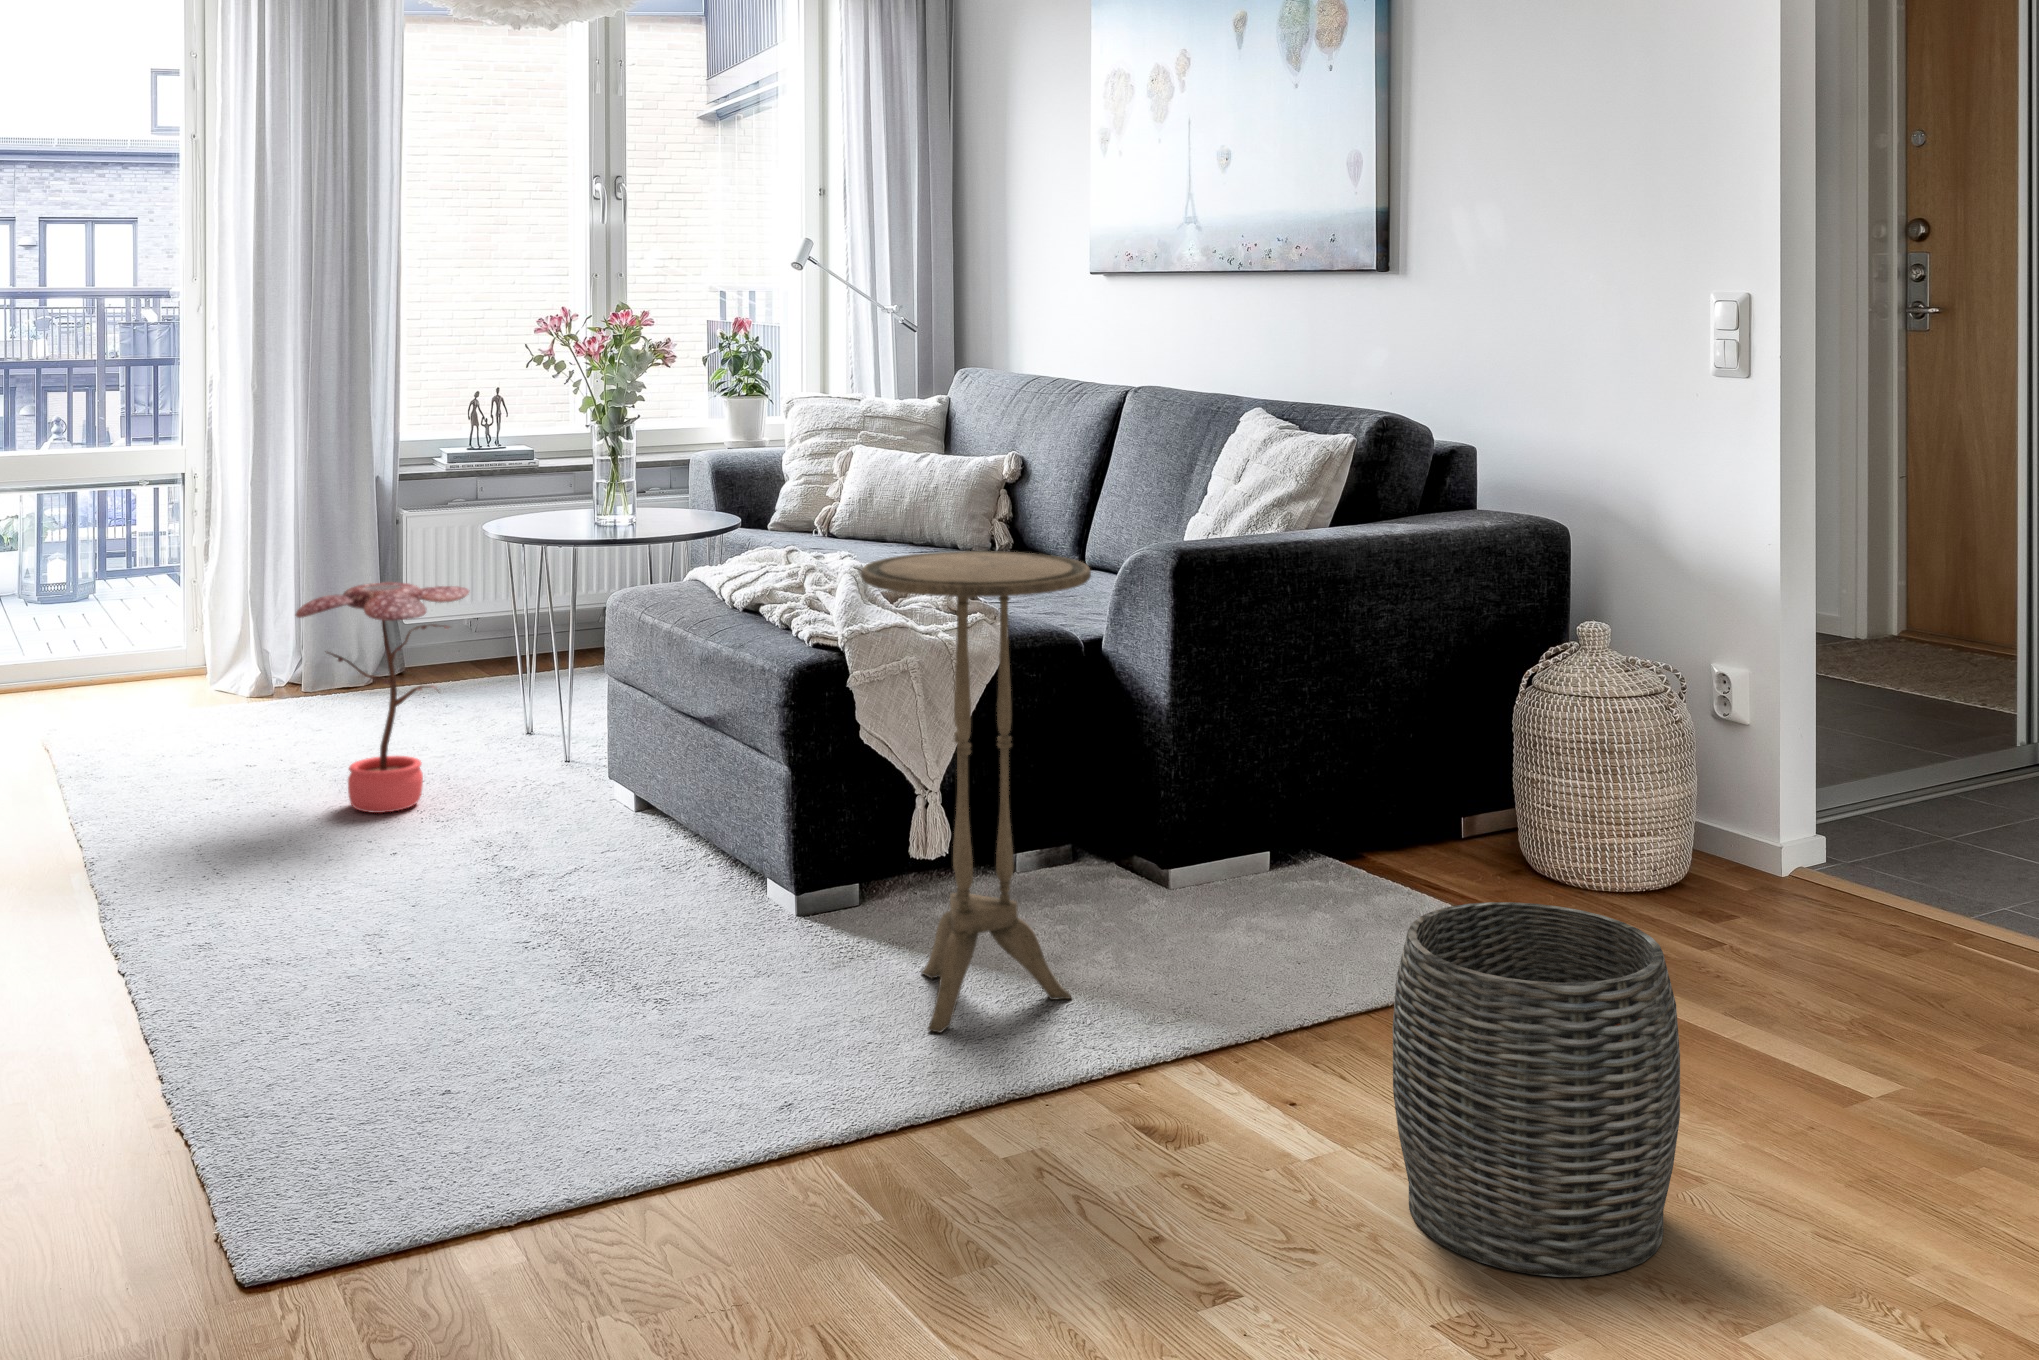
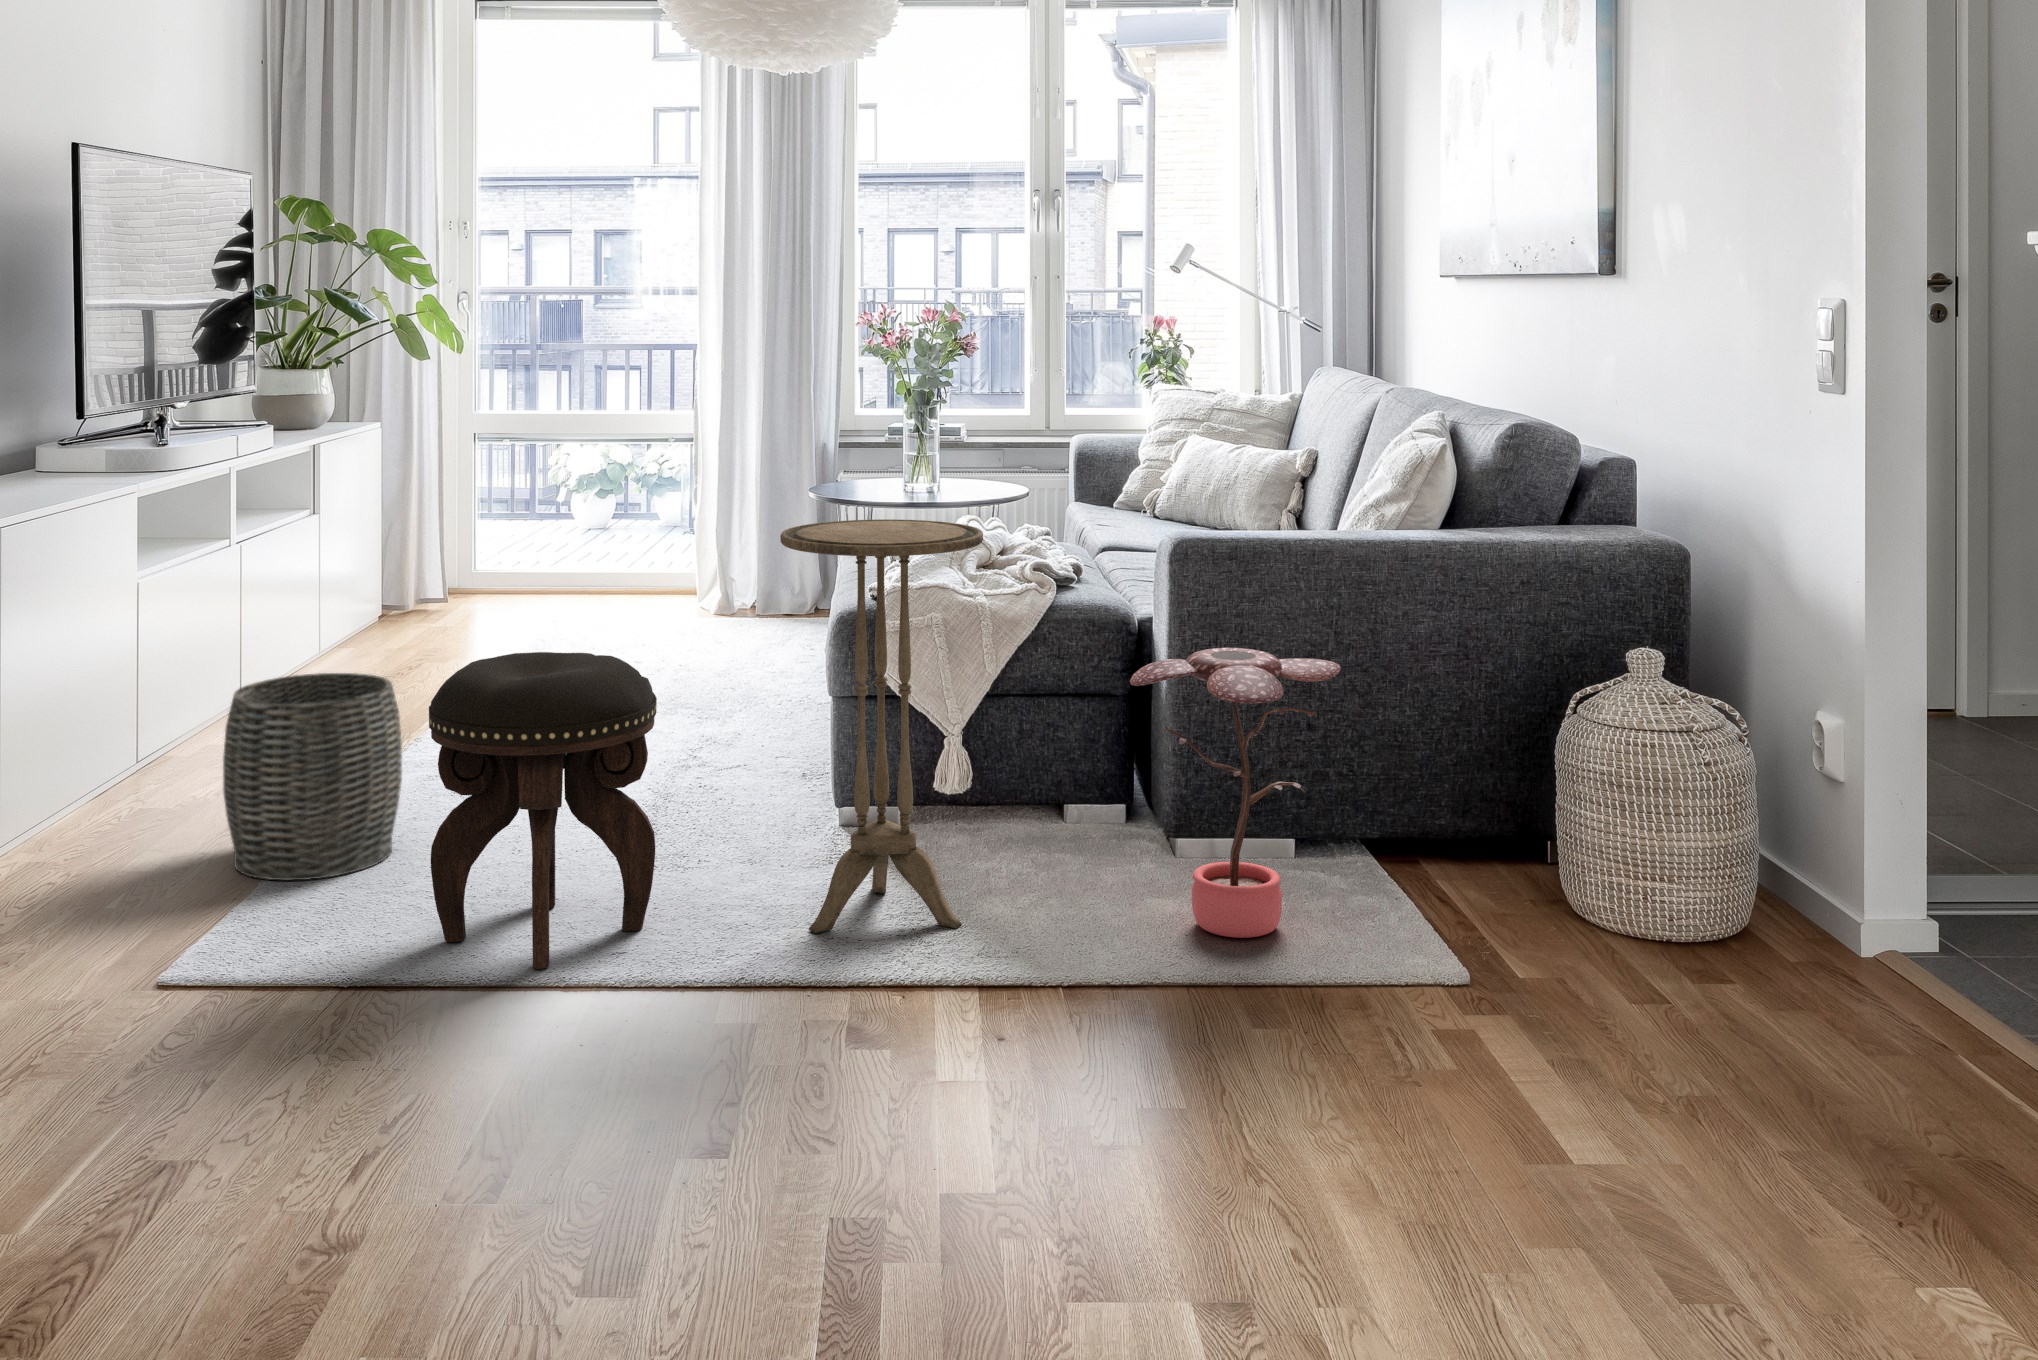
potted plant: present [296,582,469,813] -> present [1130,648,1341,938]
footstool: none [495,742,777,1139] -> present [429,652,657,969]
woven basket: present [1393,902,1680,1277] -> present [223,673,402,880]

